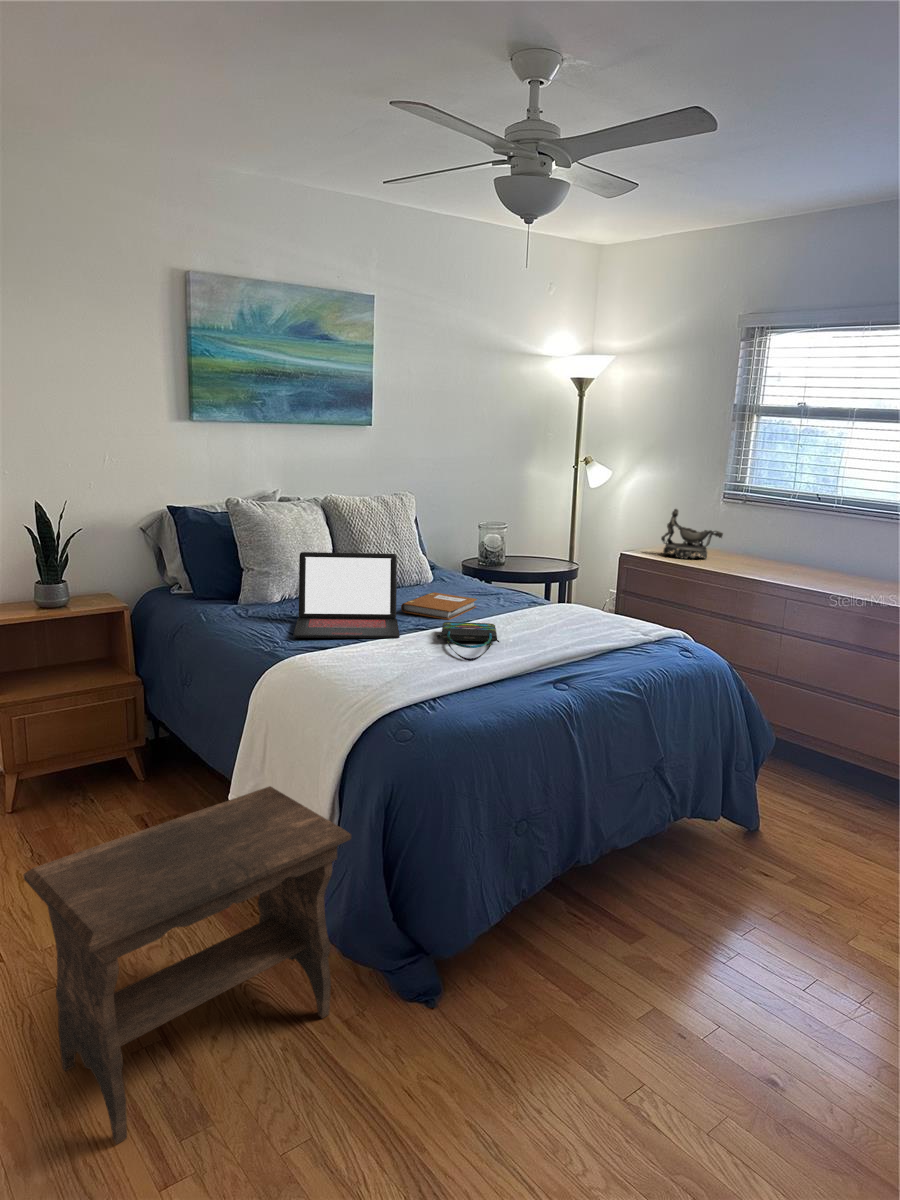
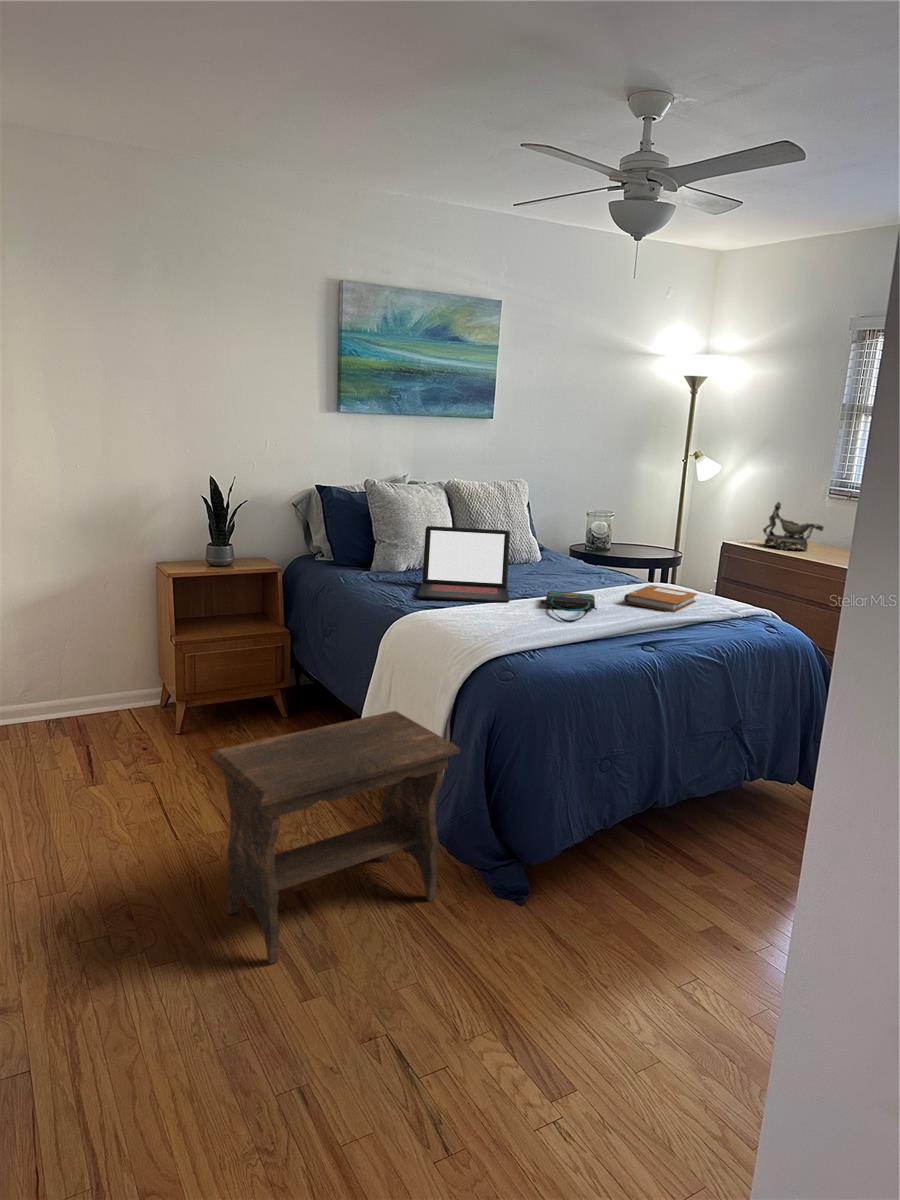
notebook: present [401,592,477,620] -> present [624,585,697,612]

